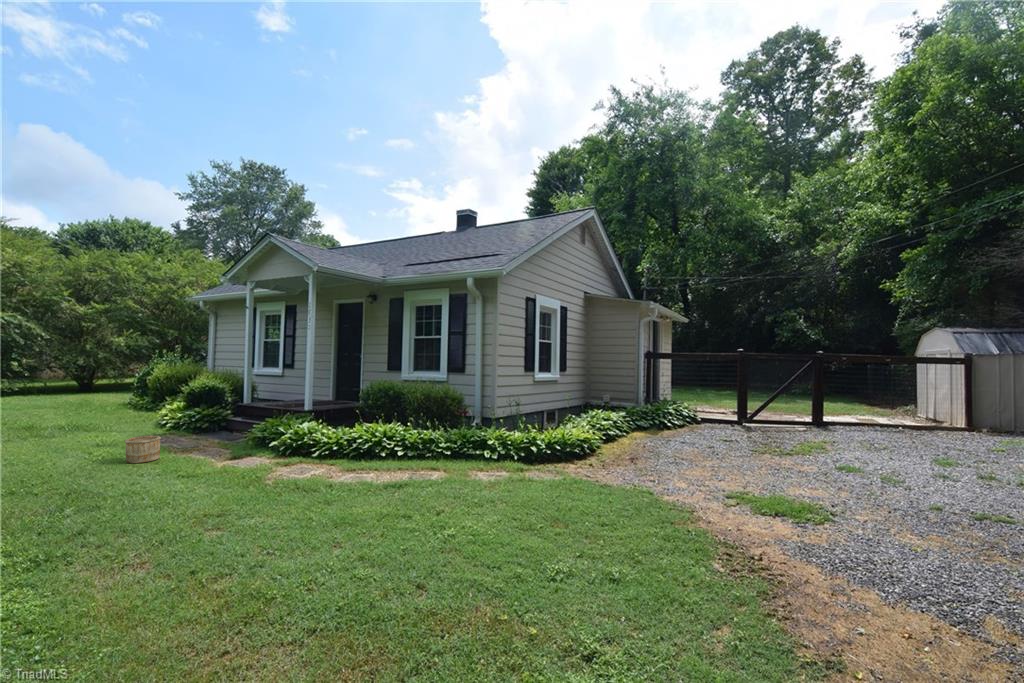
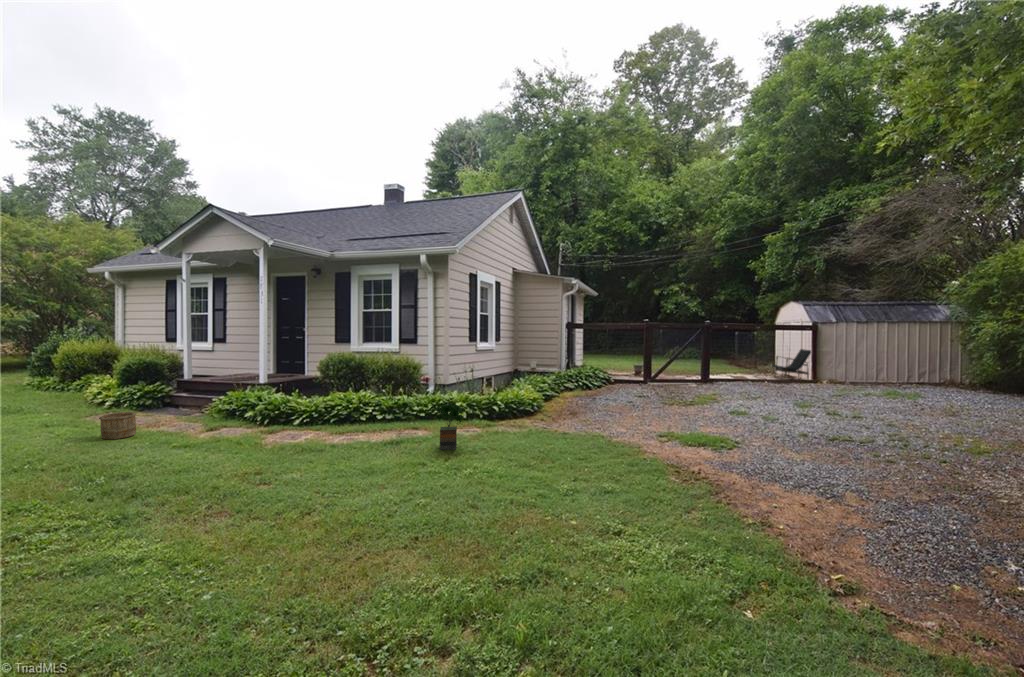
lounge chair: none [917,392,978,433] -> present [772,349,811,379]
potted tree: none [434,449,469,508] -> present [436,404,464,450]

